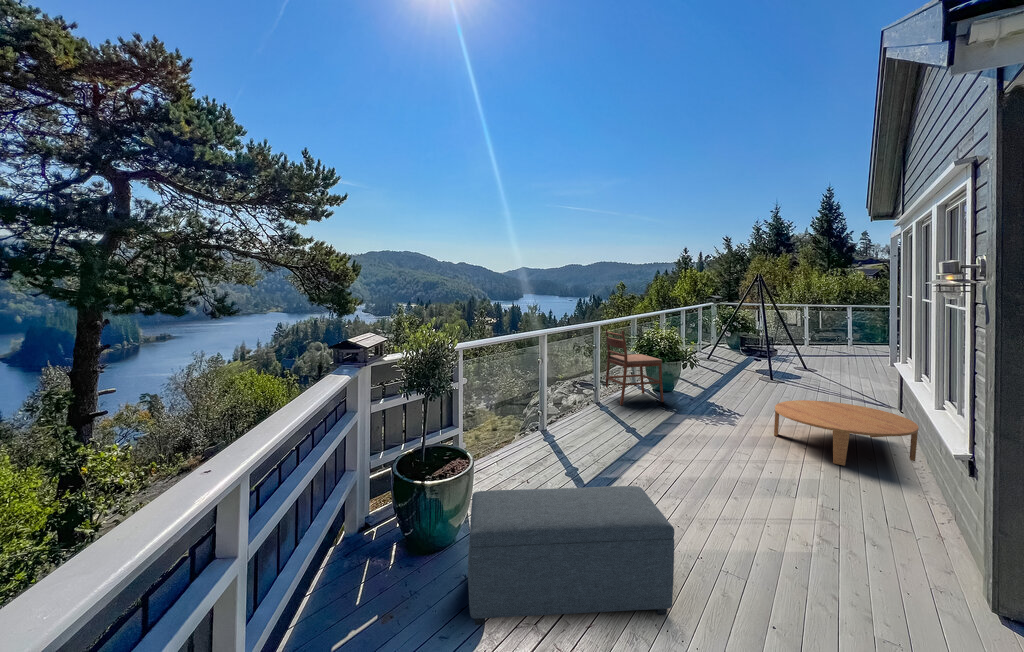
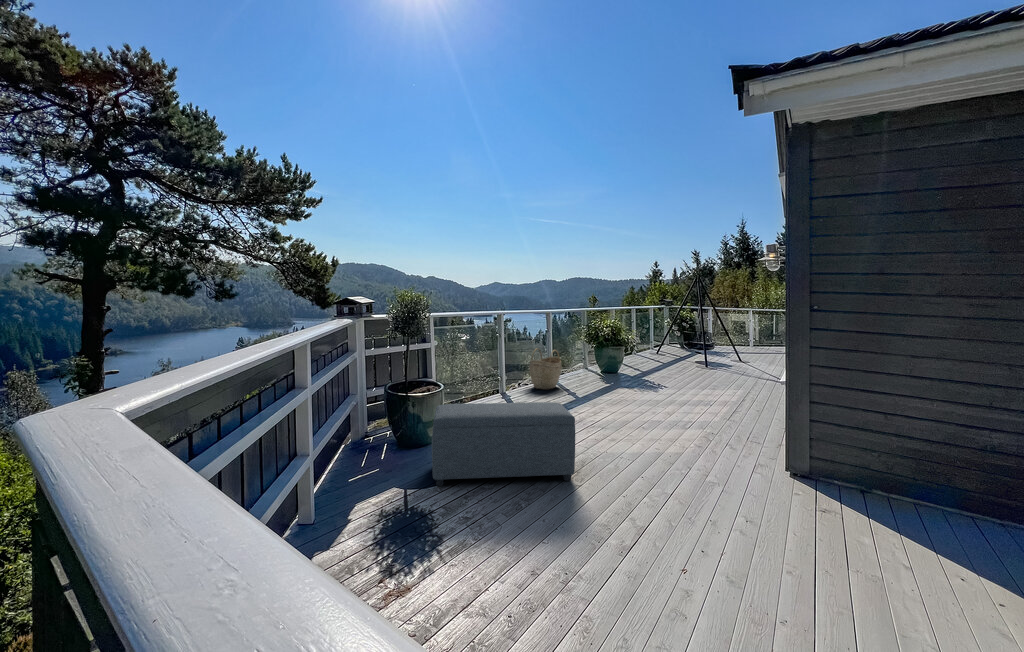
dining chair: present [606,329,664,405] -> none [558,316,609,382]
woven basket: none [573,369,610,418] -> present [529,349,561,390]
coffee table: present [774,400,919,465] -> none [692,372,795,415]

